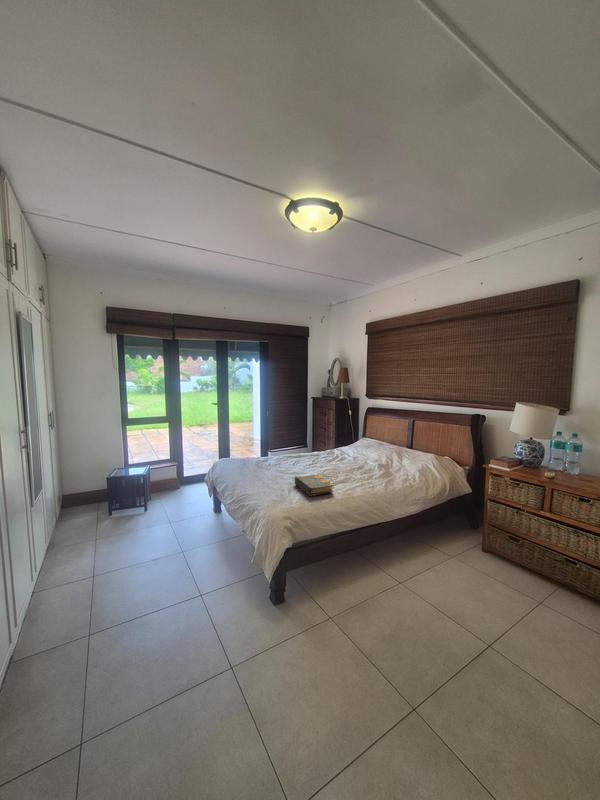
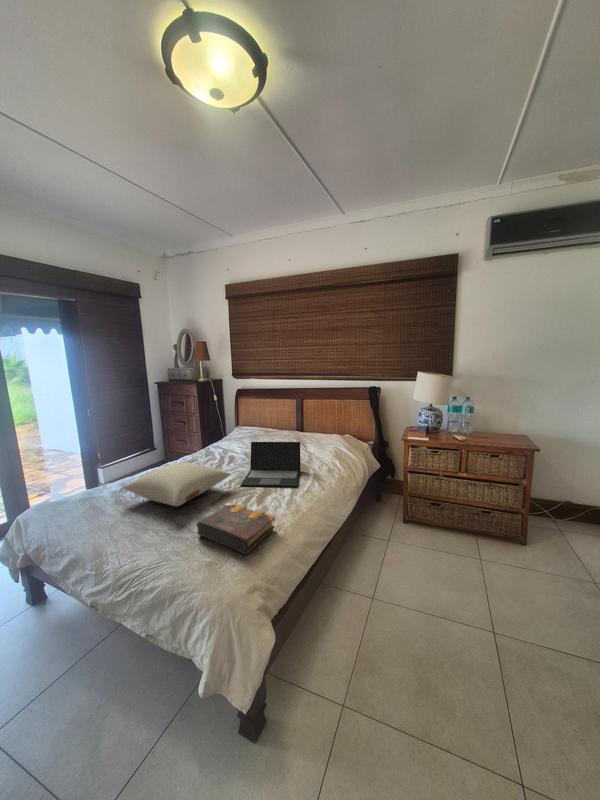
laptop: none [334,445,384,480] -> present [240,442,300,487]
pillow: none [273,449,328,470] -> present [124,462,230,506]

